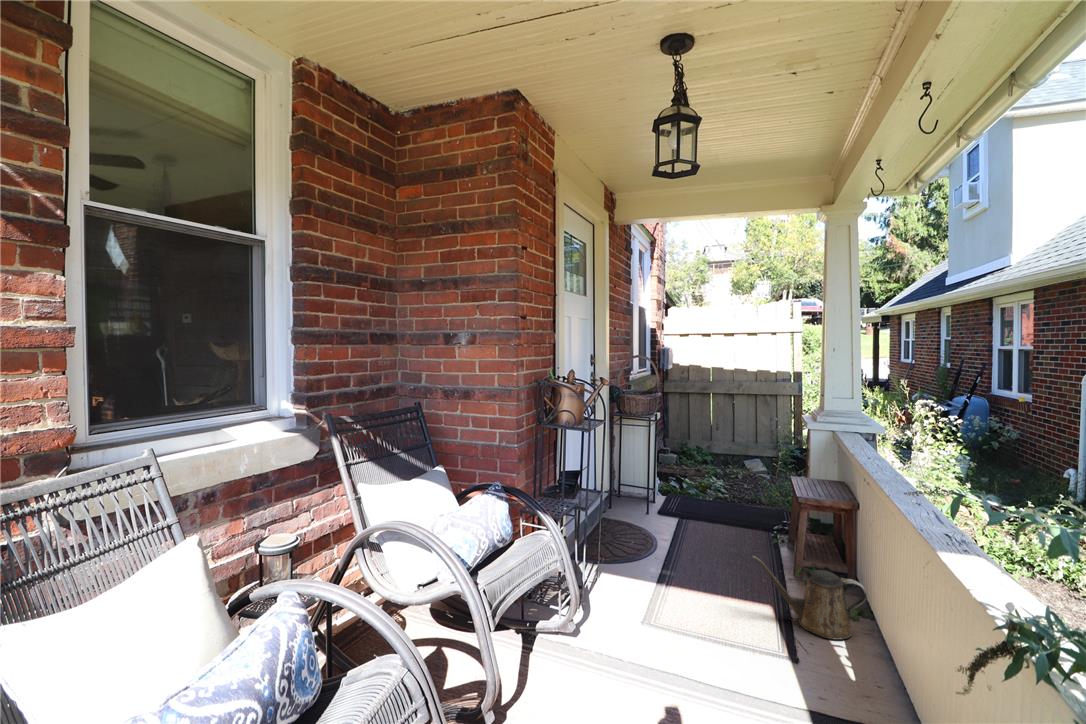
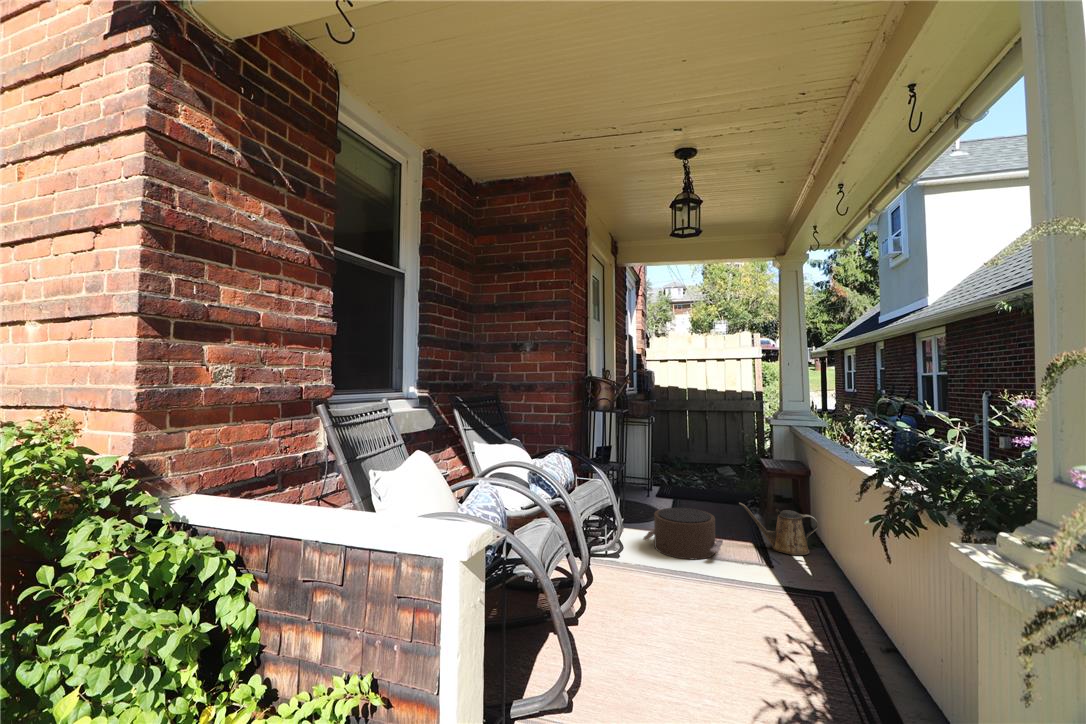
pouf: none [613,557,726,644] -> present [643,508,723,559]

